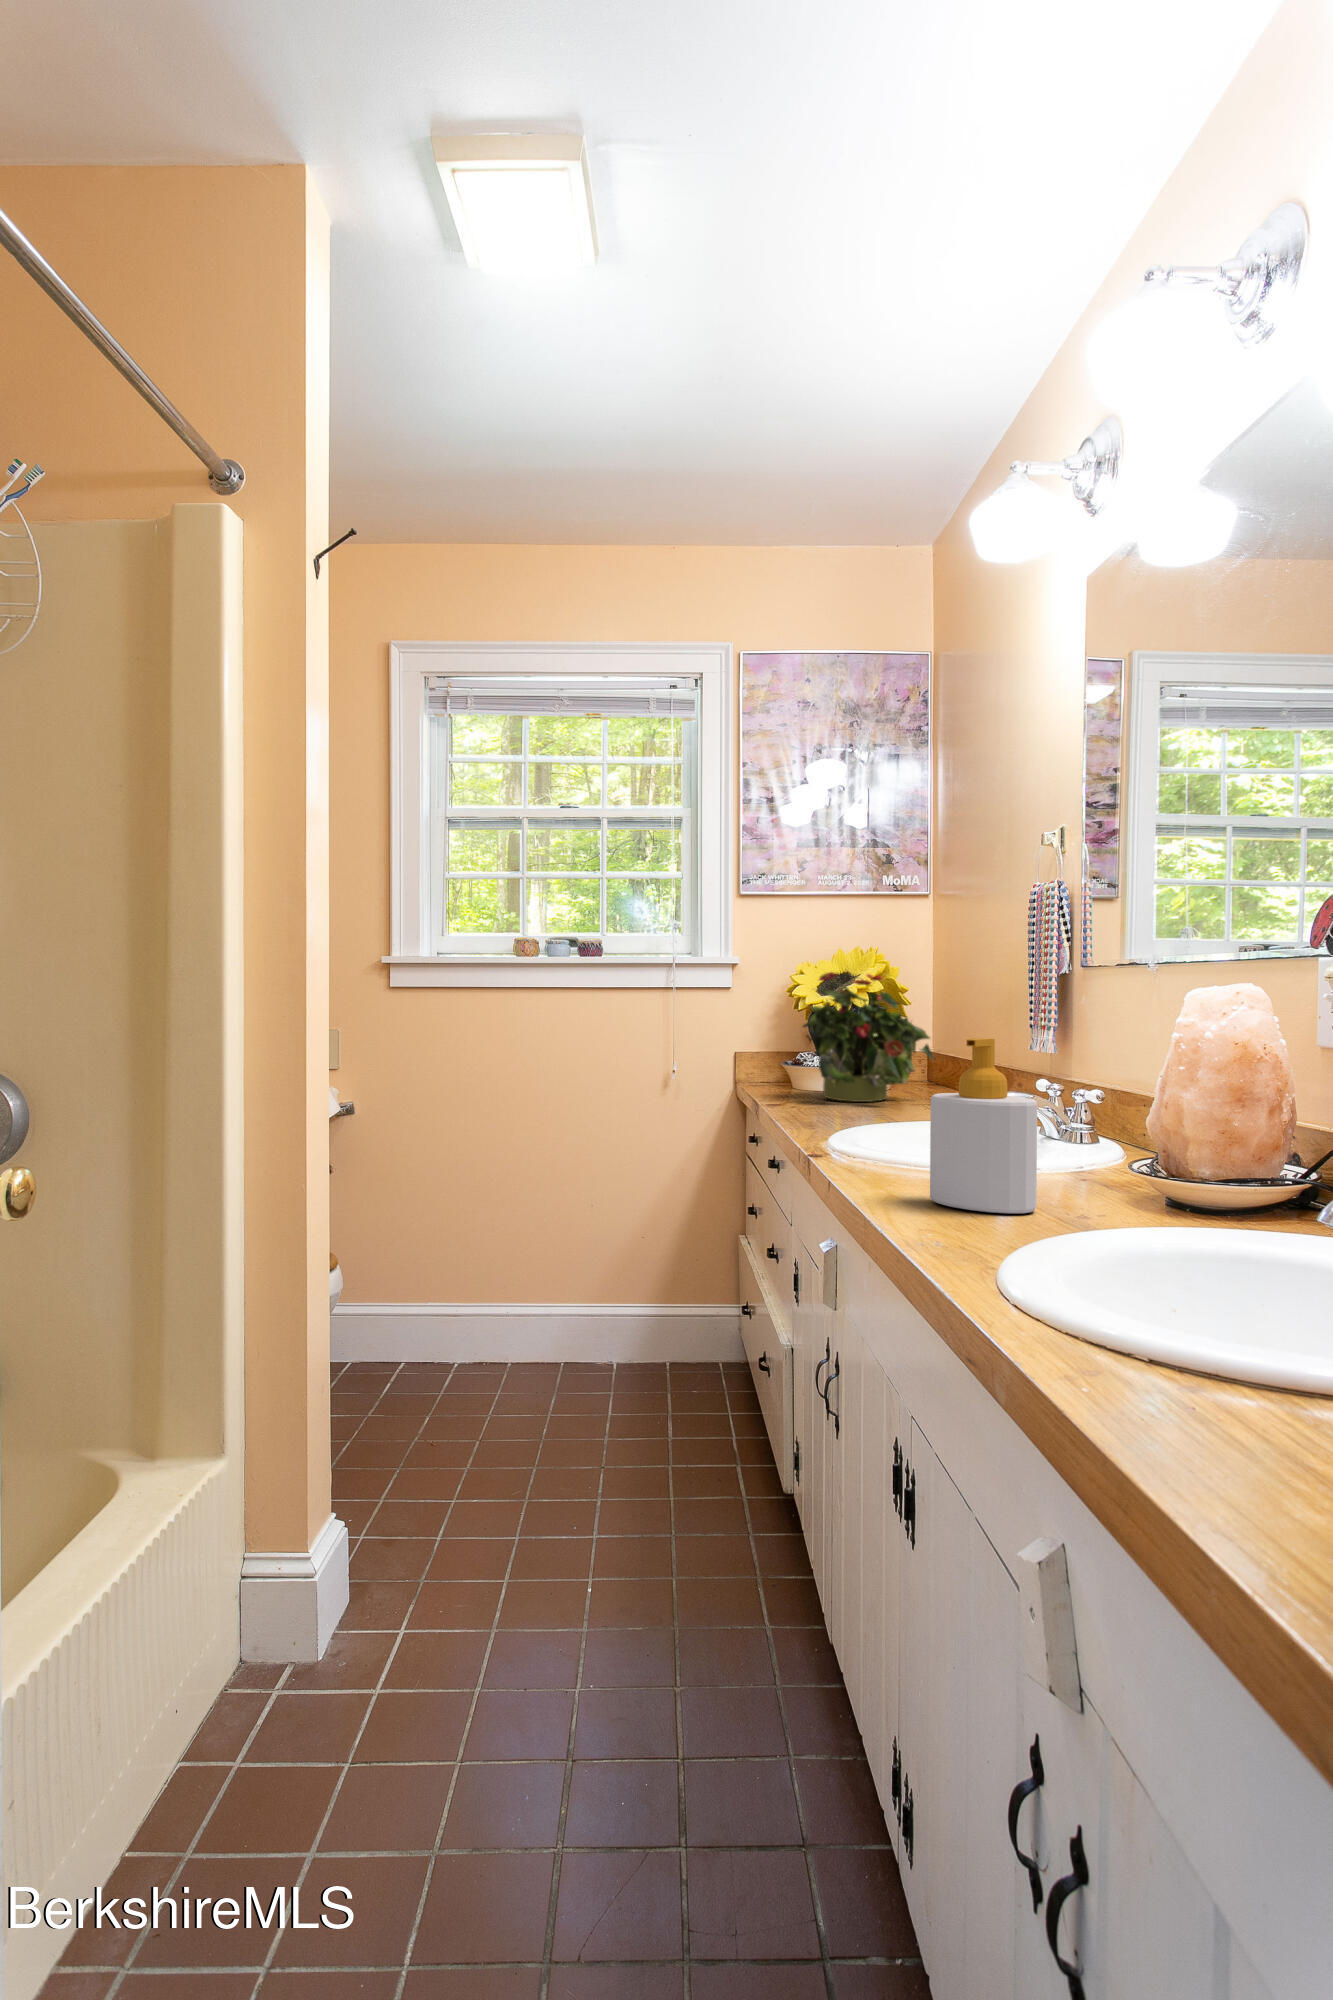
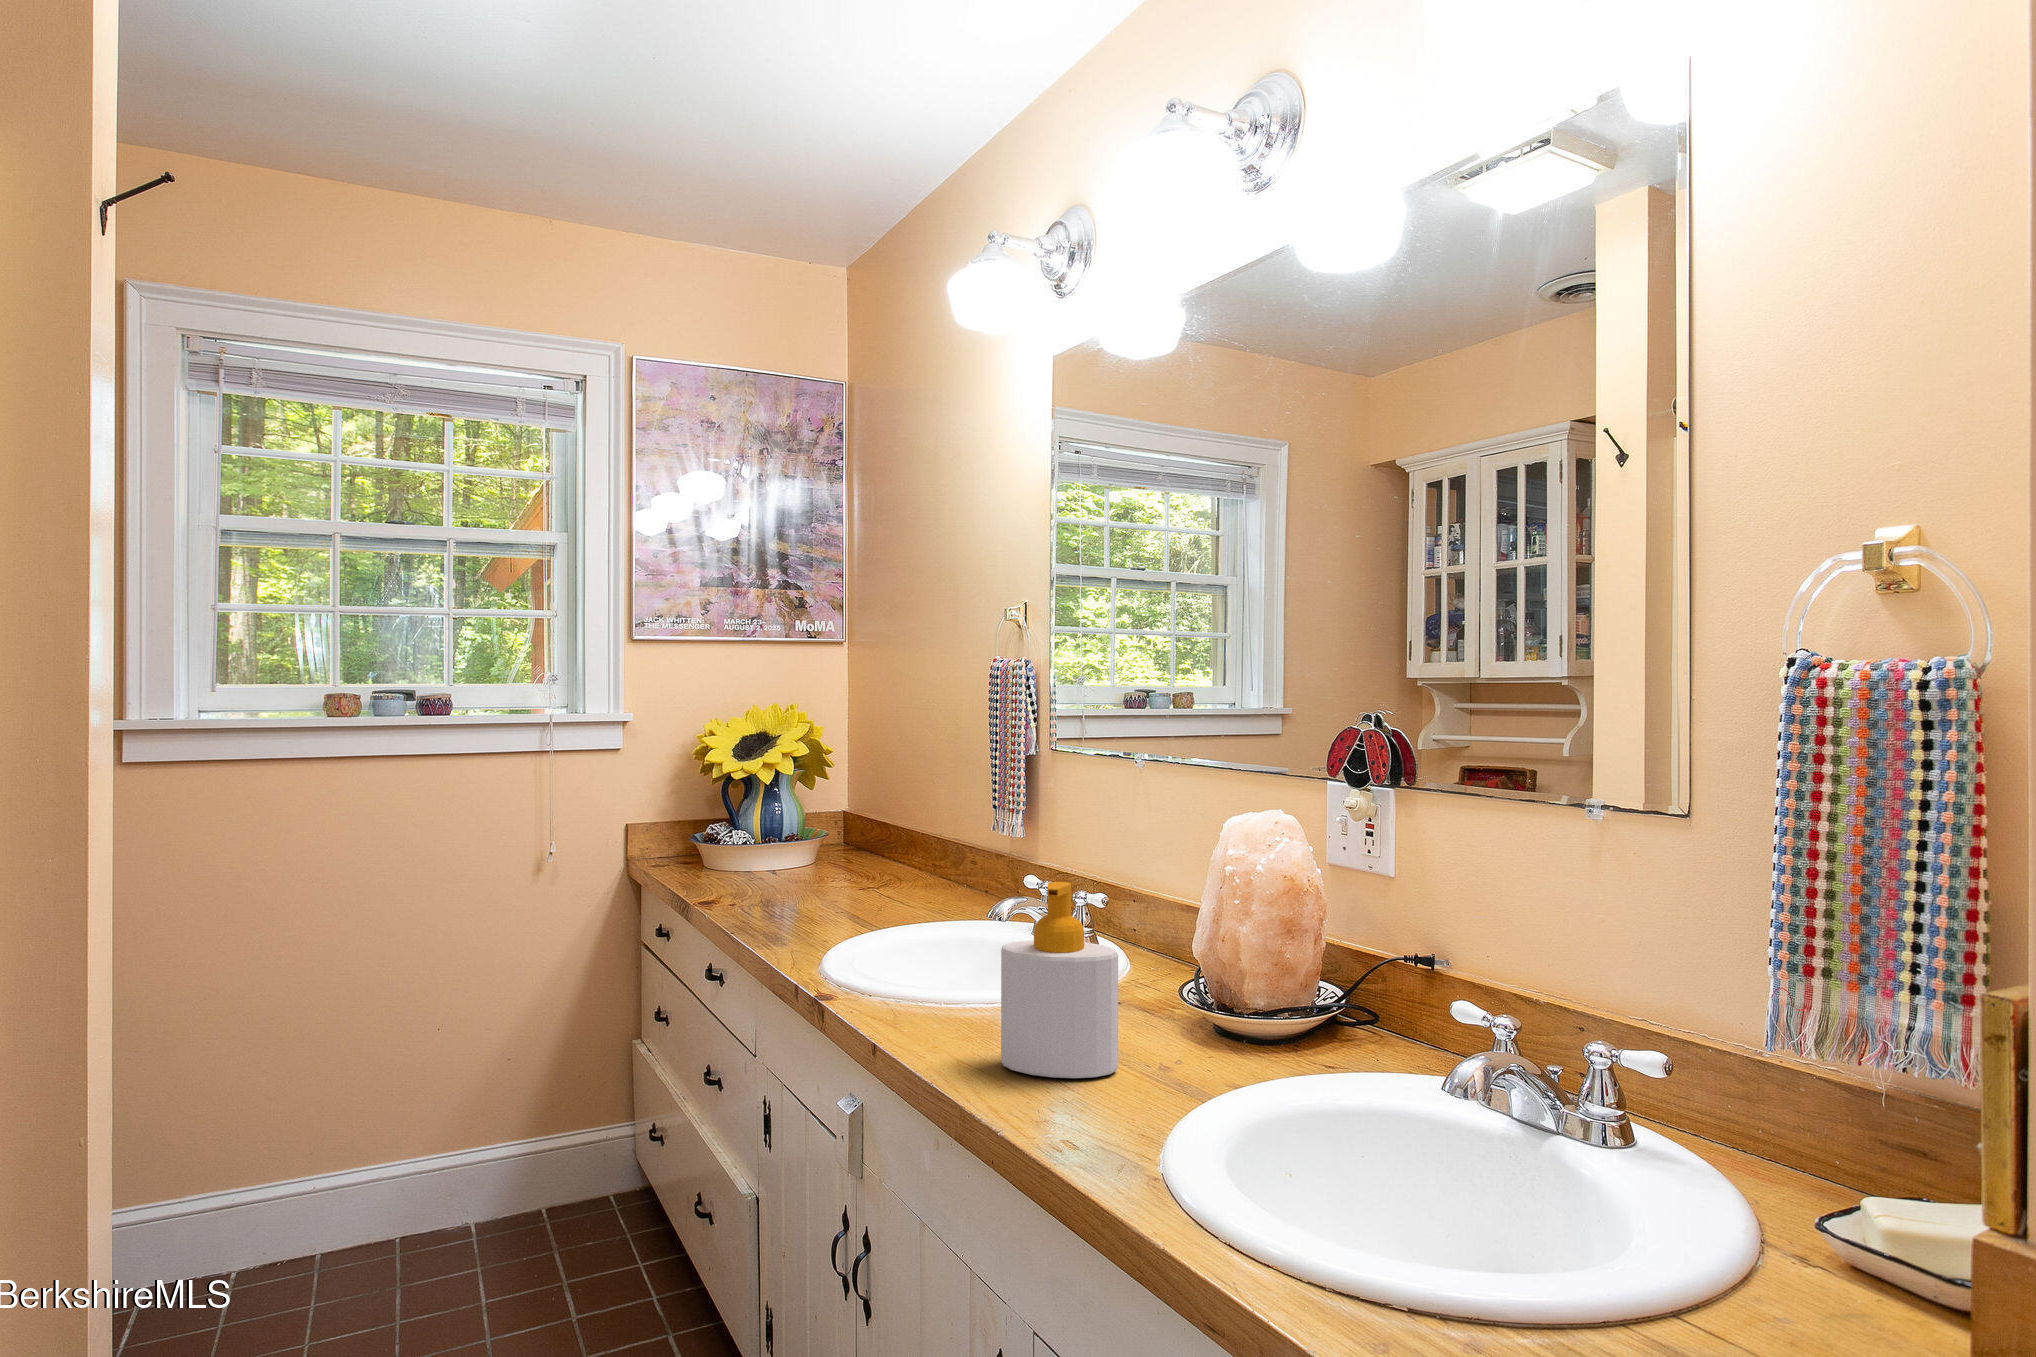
potted plant: present [803,972,934,1102] -> none [735,739,878,890]

